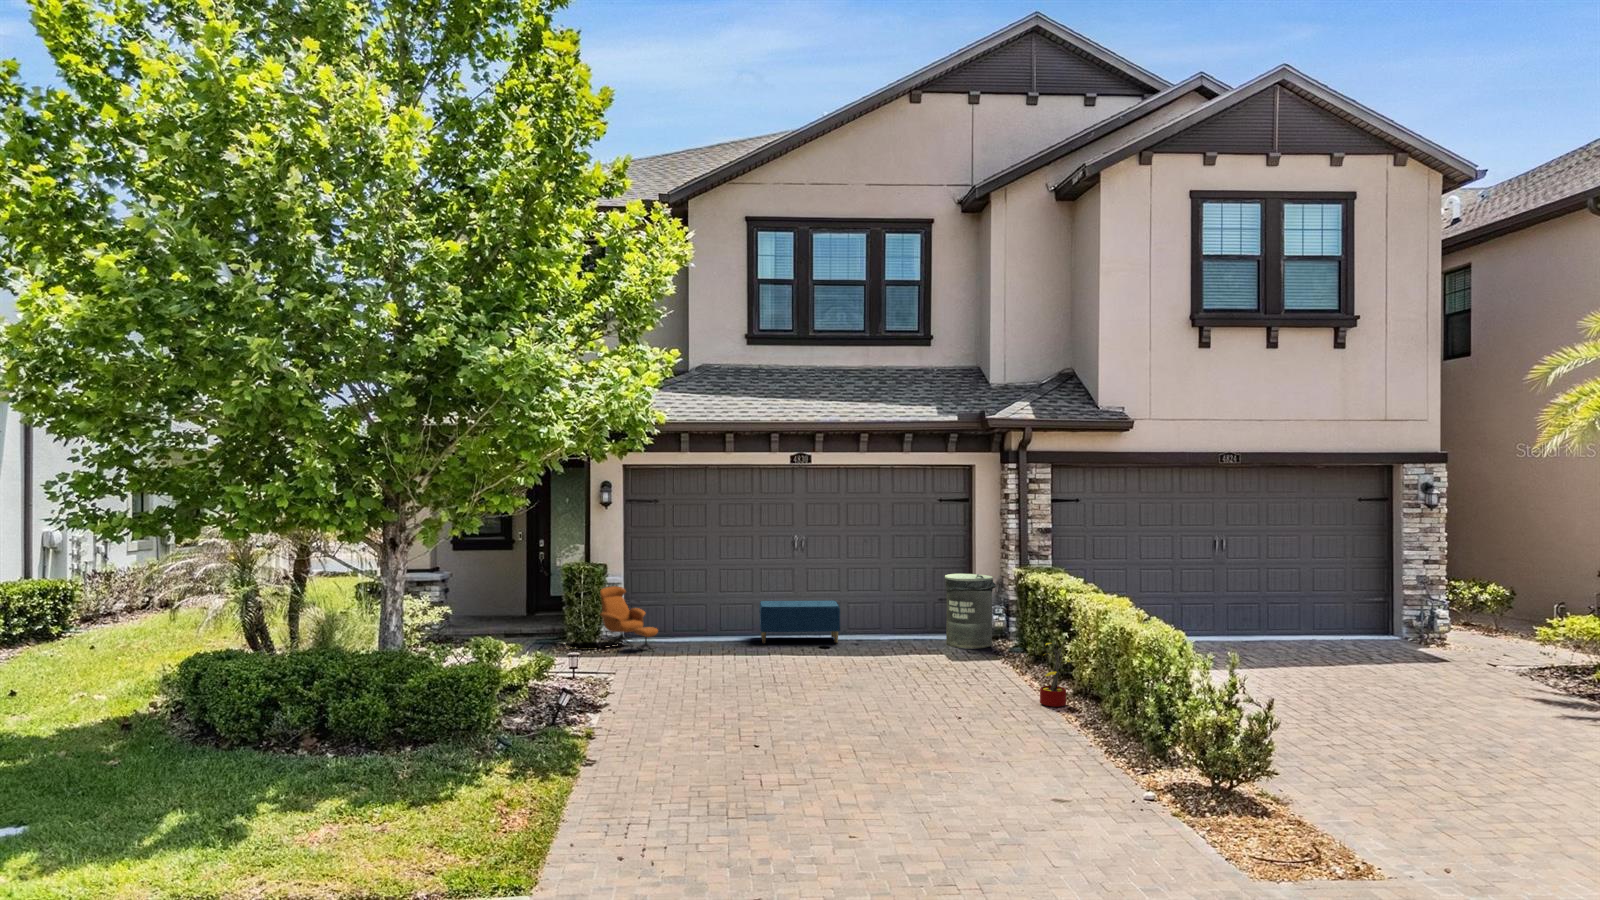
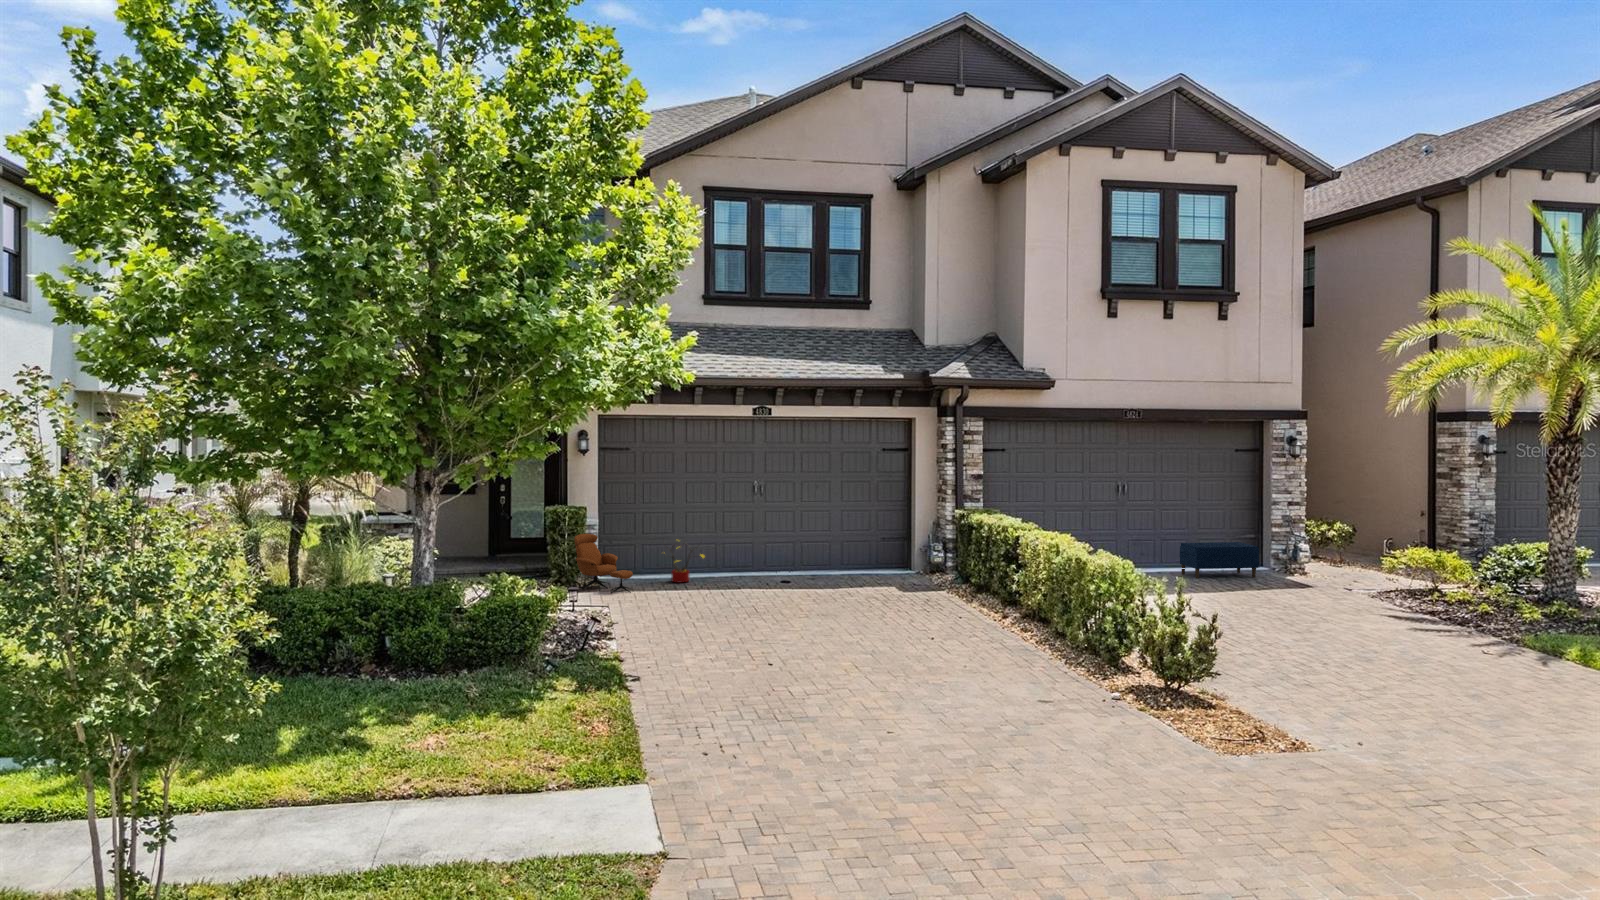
trash can: present [945,574,996,649] -> none [890,518,936,584]
bench: present [759,600,840,643] -> present [1180,542,1259,579]
decorative plant: present [1040,641,1068,707] -> present [667,547,705,582]

